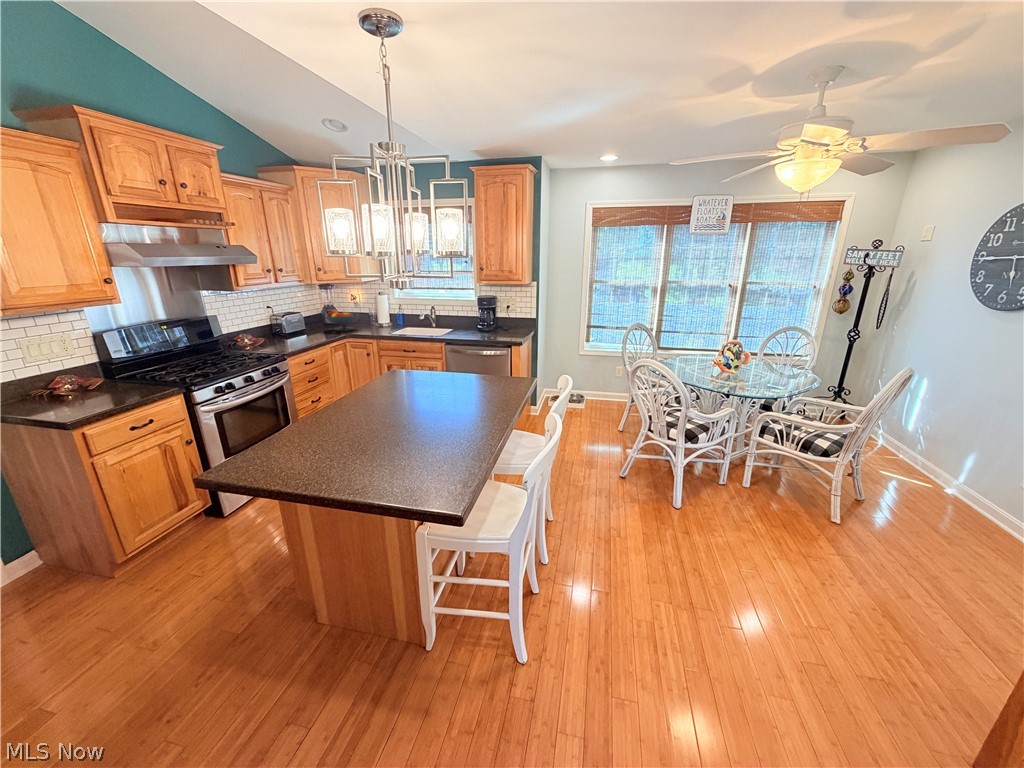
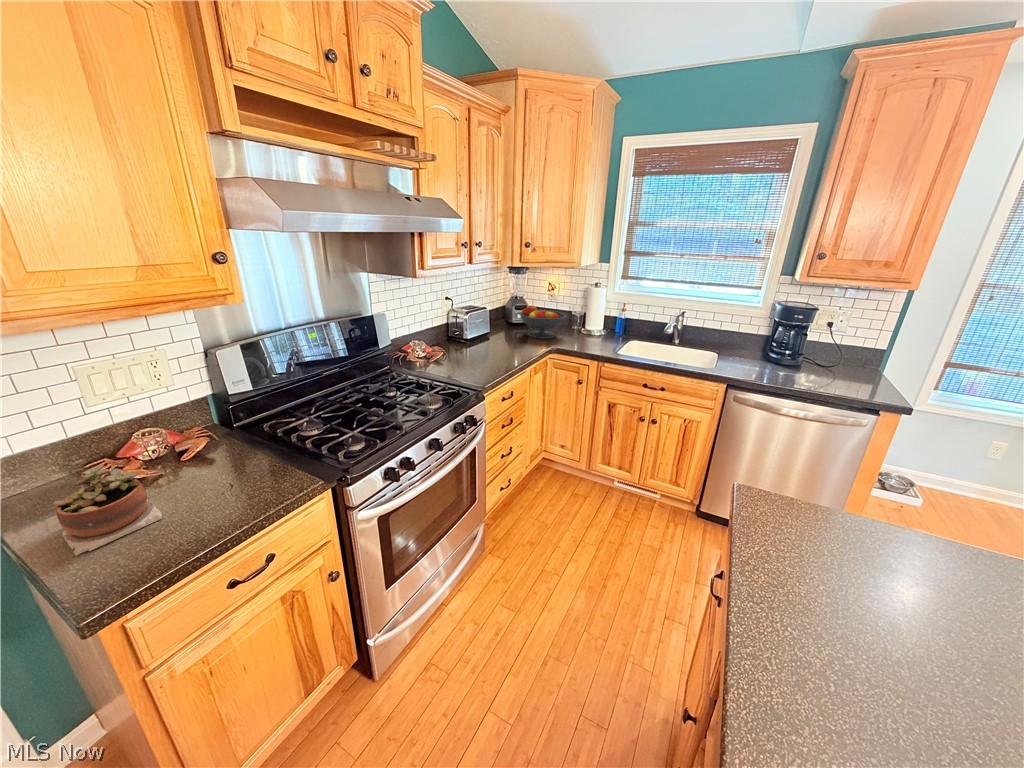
succulent plant: none [37,378,93,411] -> present [53,464,162,555]

